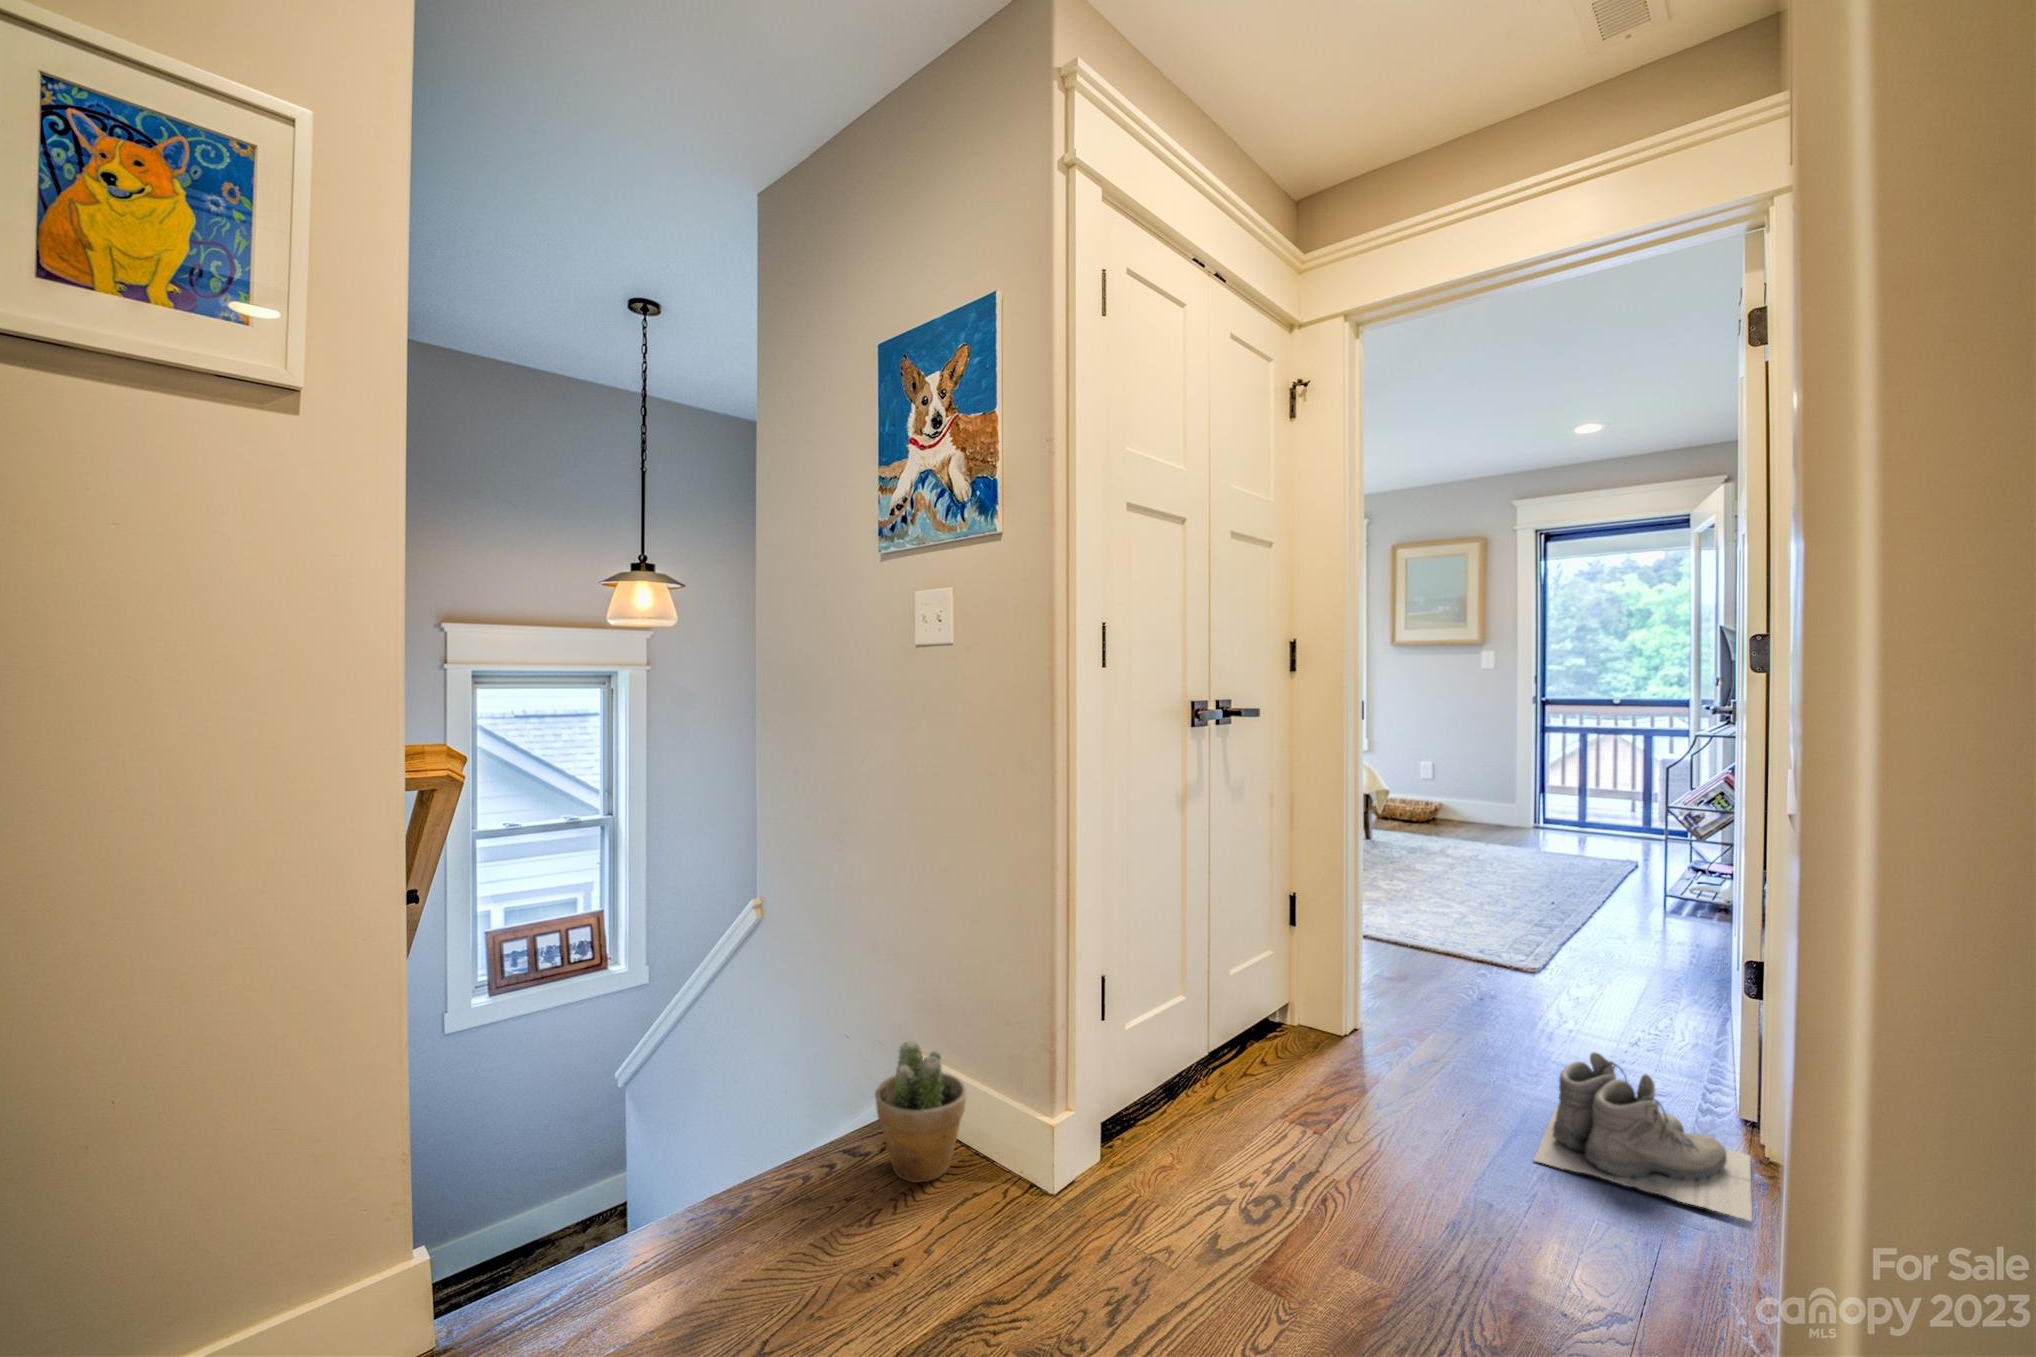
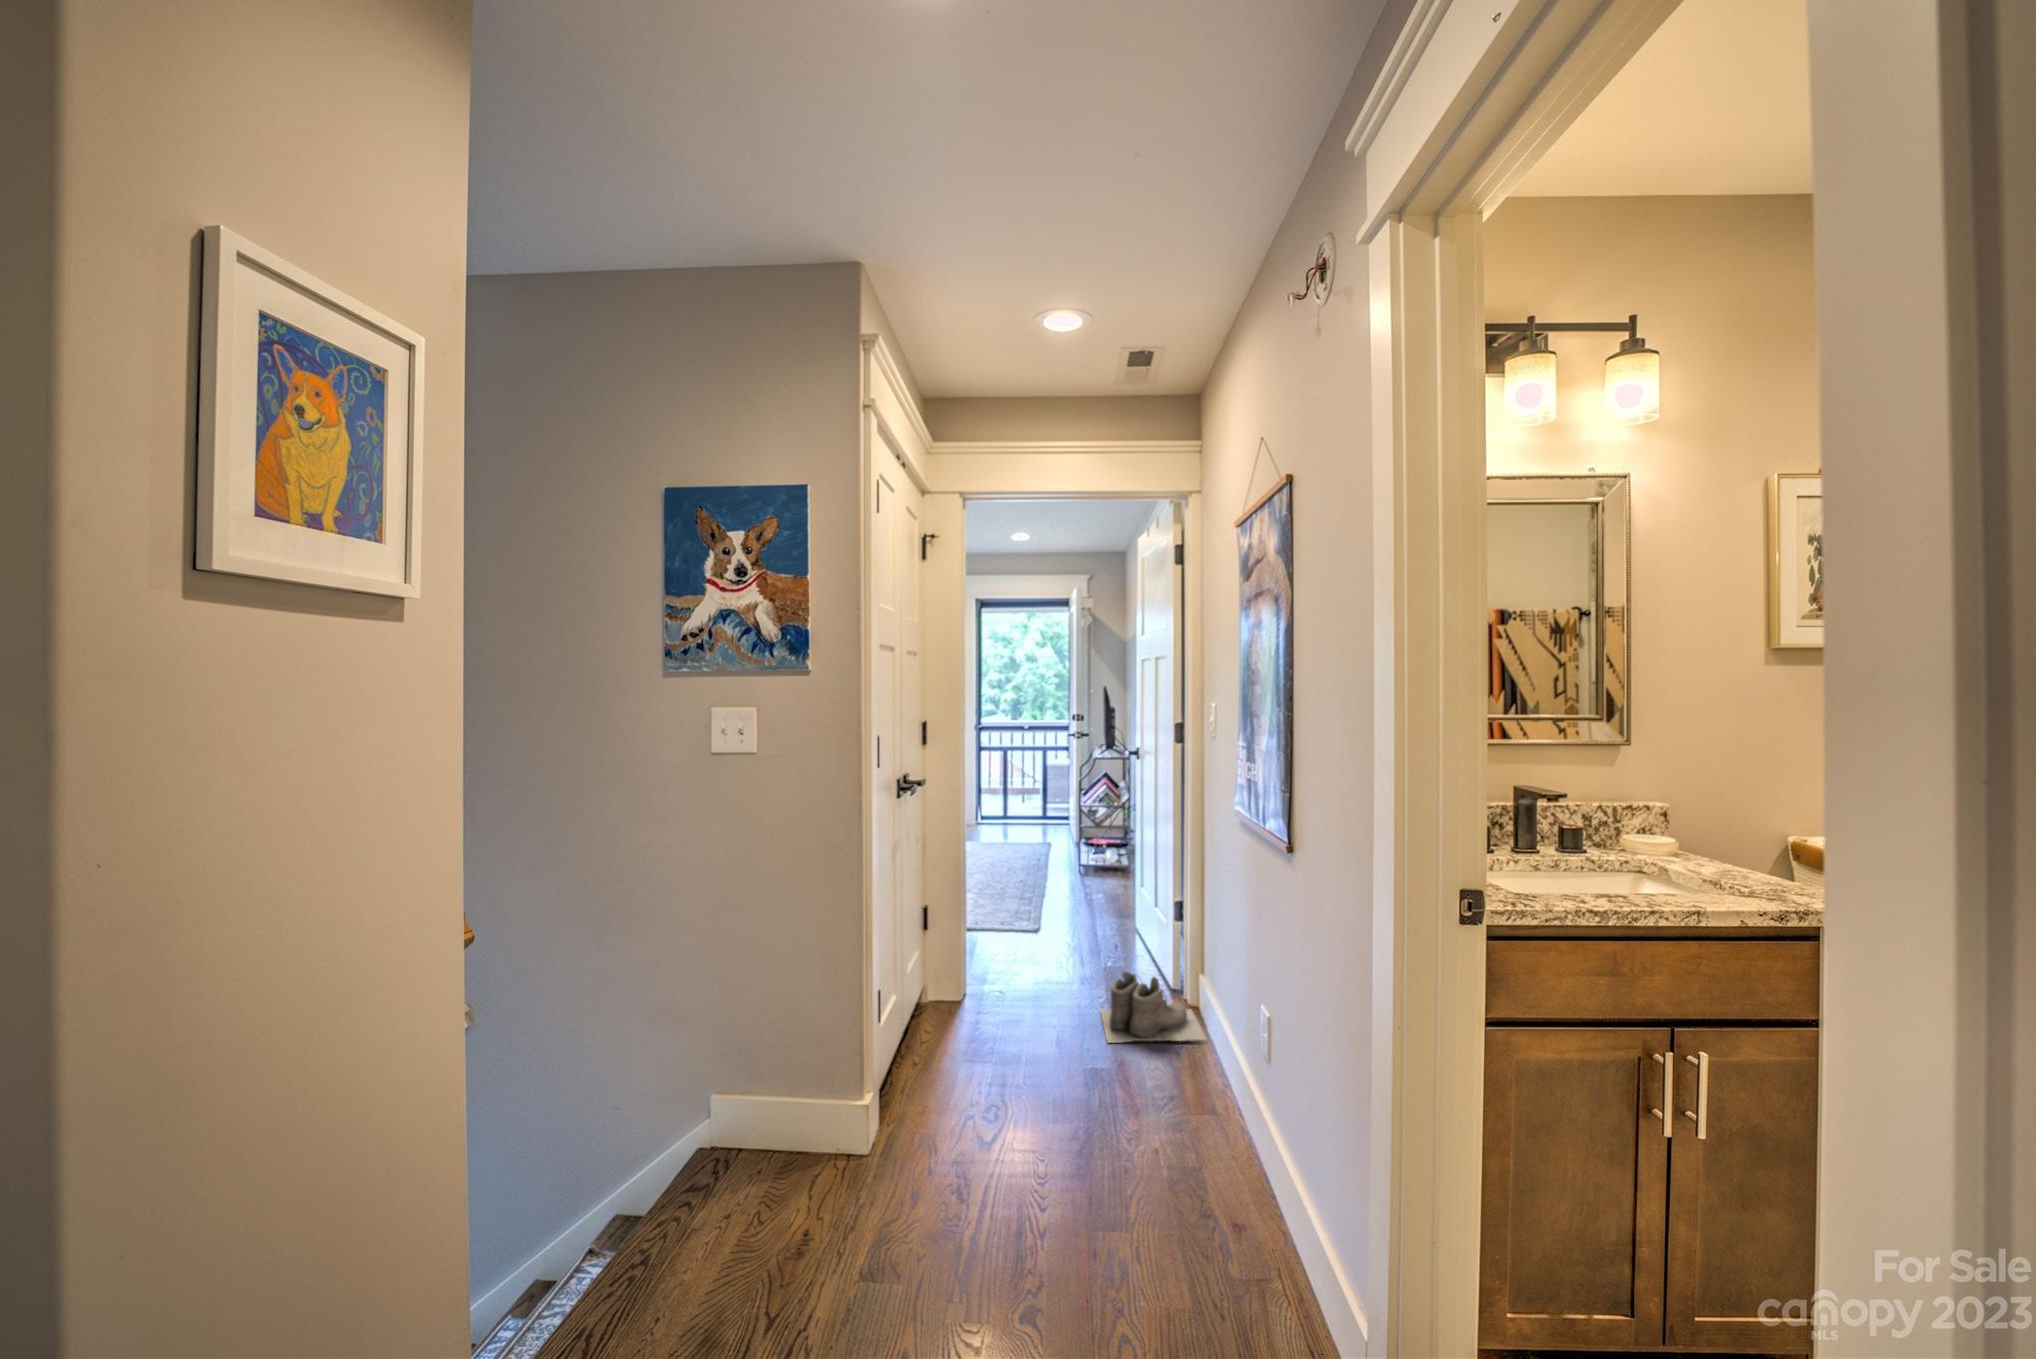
potted plant: present [875,1041,967,1182] -> none [723,1079,798,1188]

